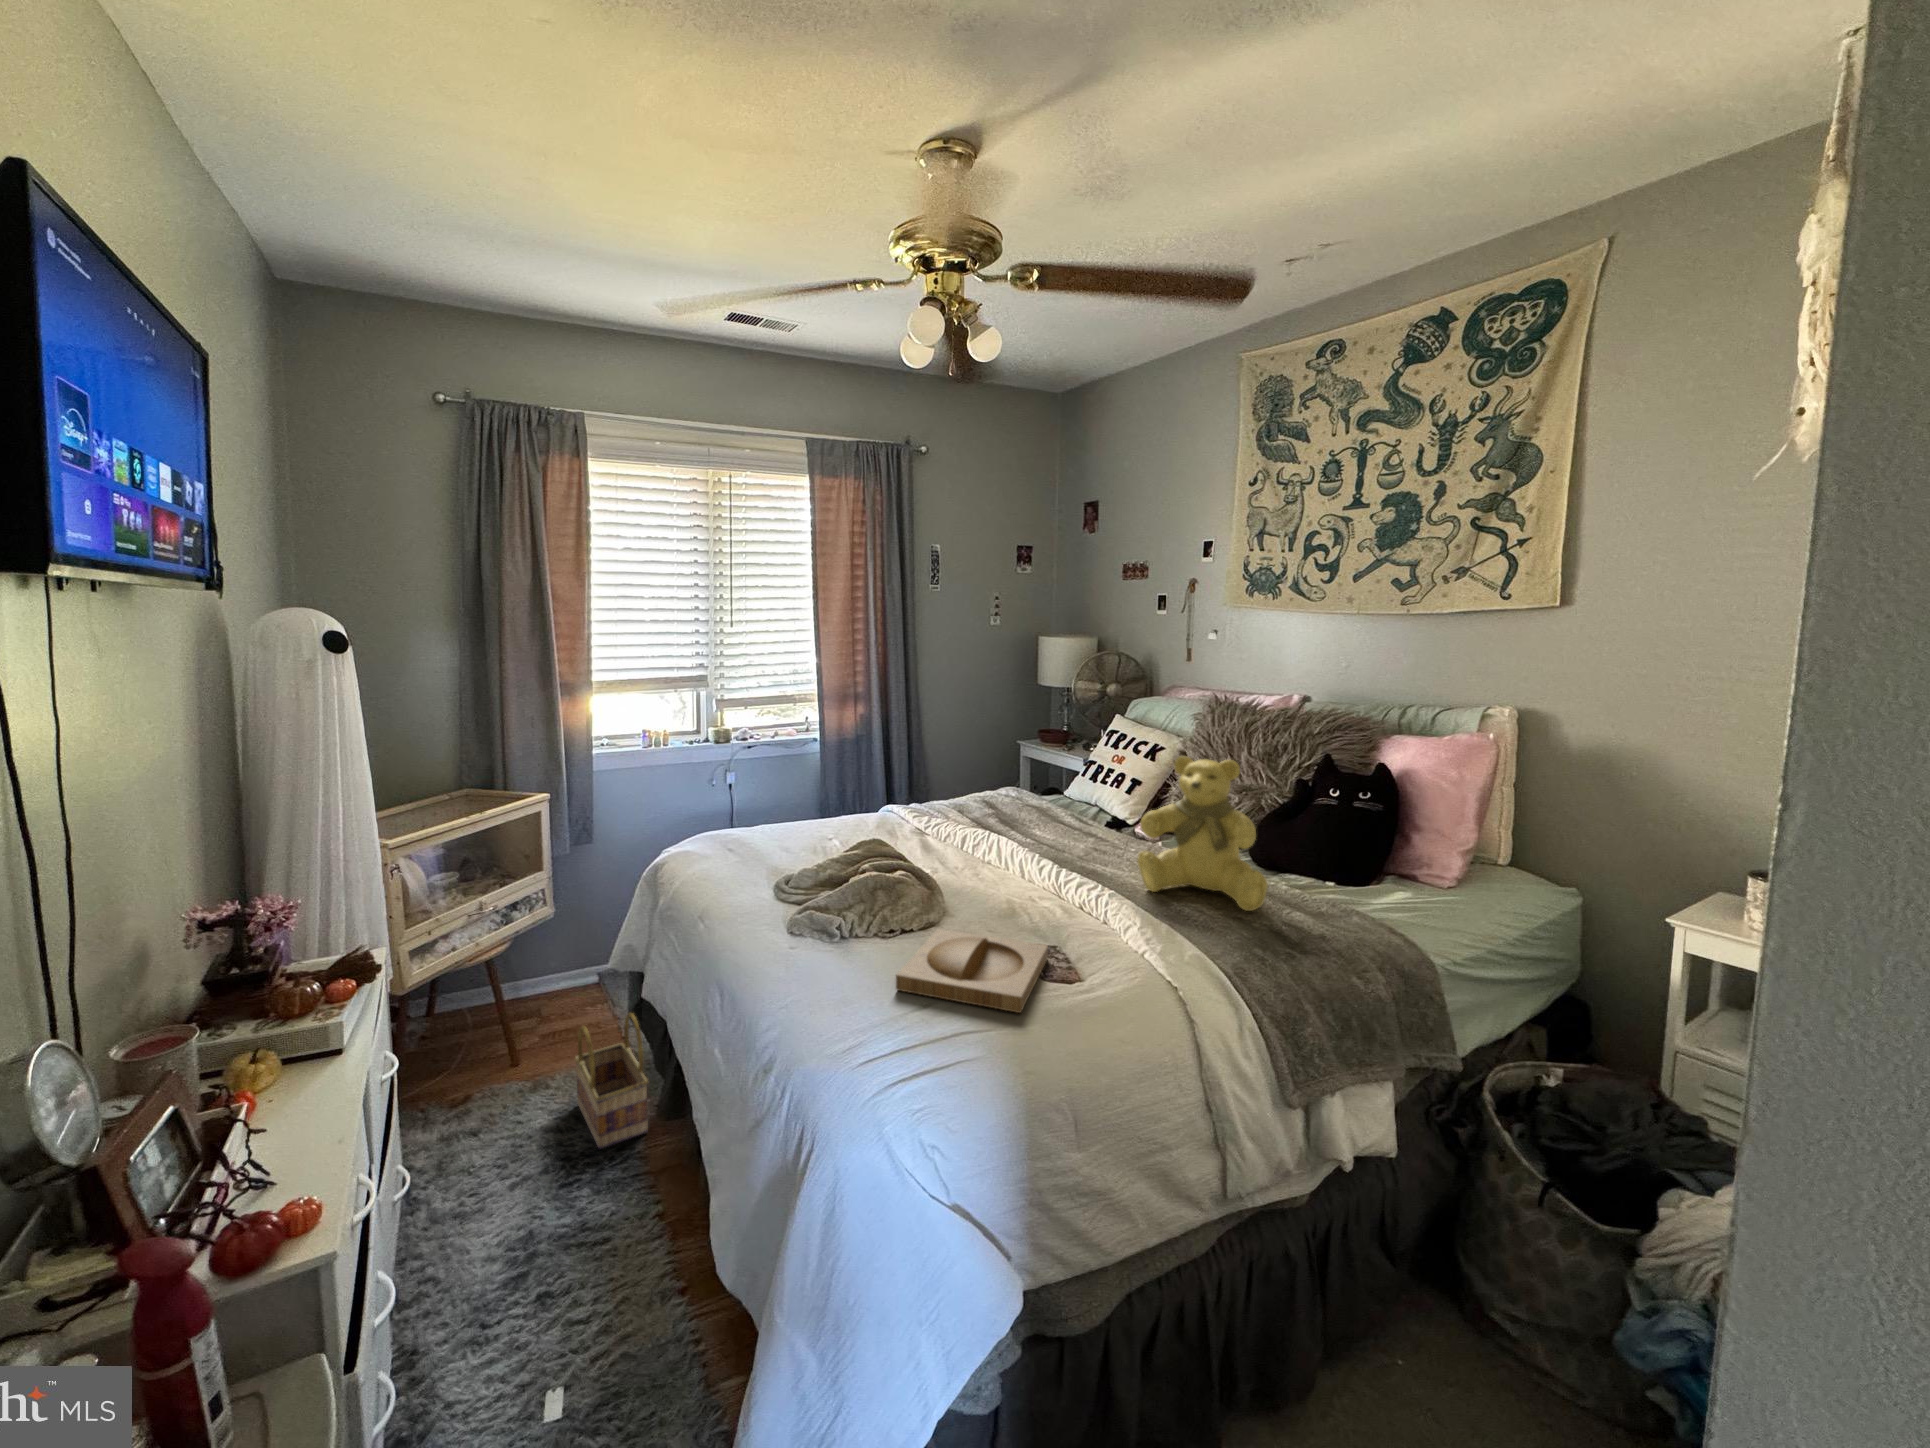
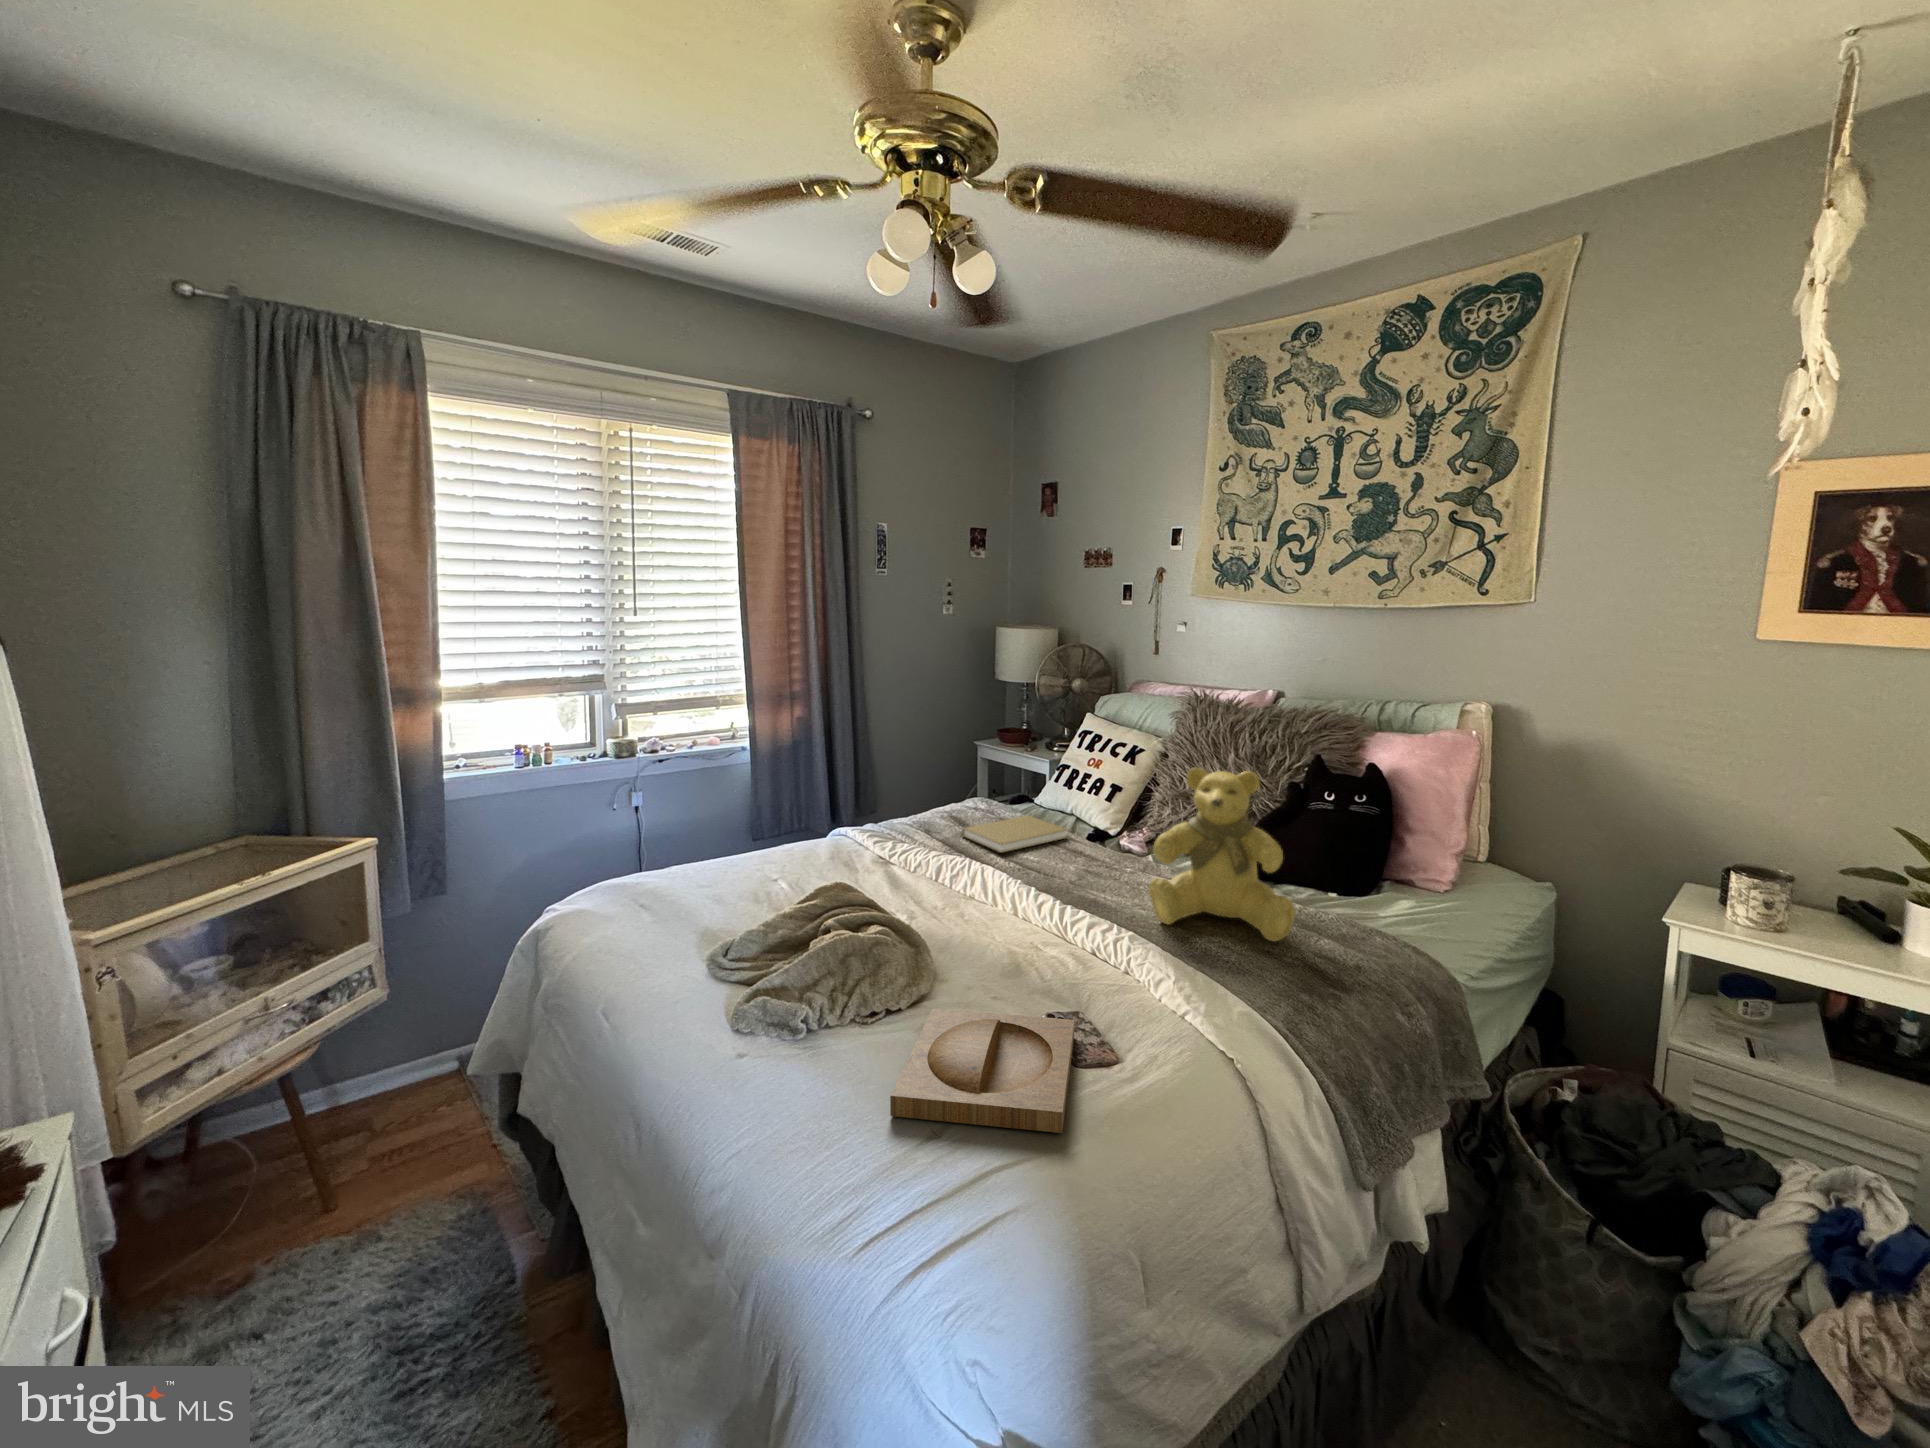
book: none [989,803,1083,831] -> present [962,815,1067,853]
basket: present [575,1013,648,1149] -> none [415,1132,529,1334]

